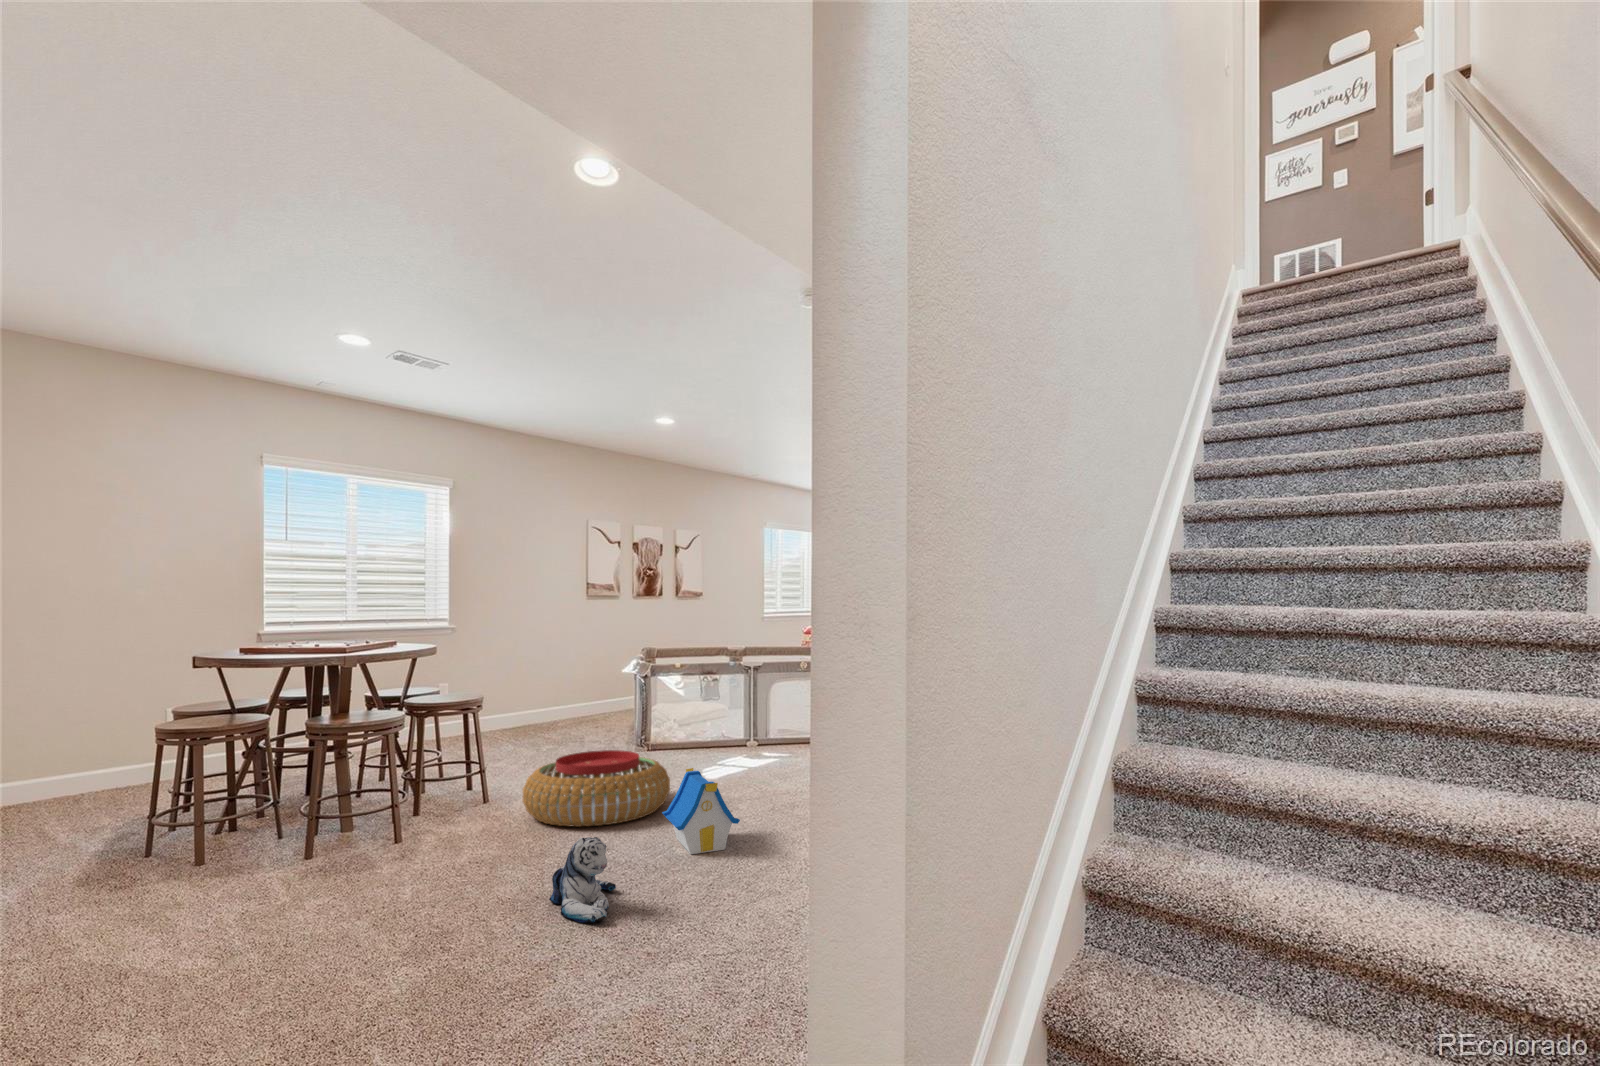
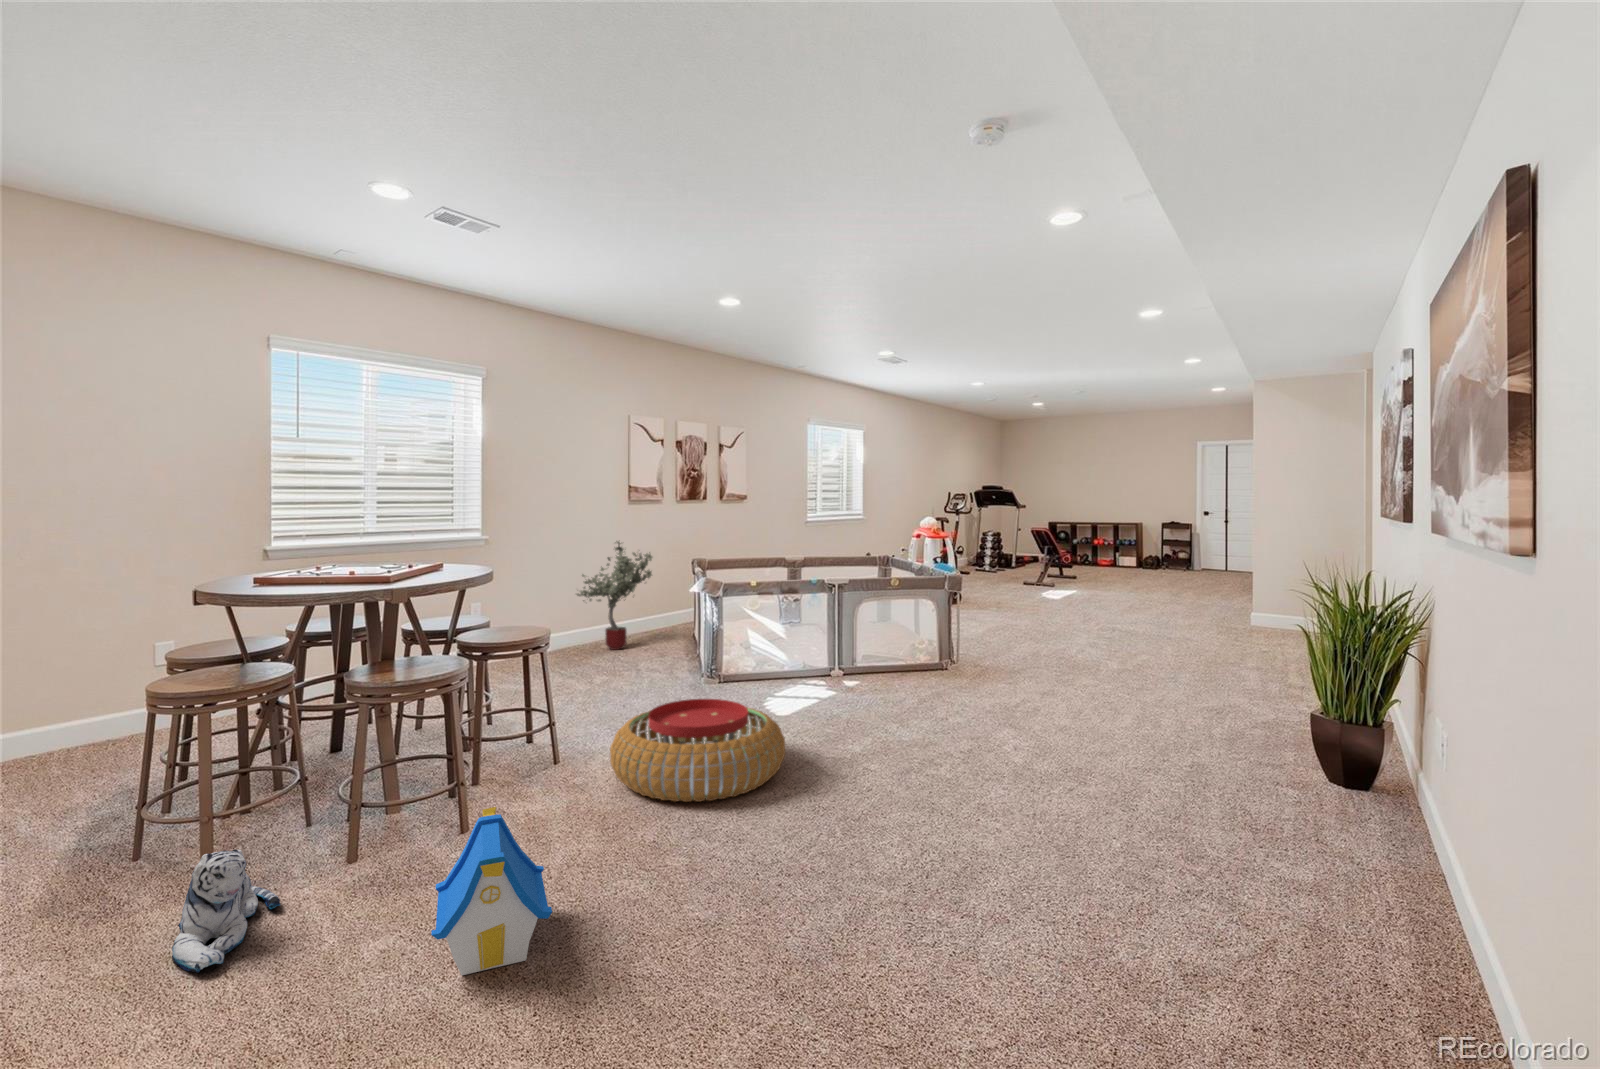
potted tree: none [530,631,604,732] -> present [576,540,652,650]
toy house: present [662,768,740,854] -> present [431,807,552,975]
plush toy: present [549,837,616,923] -> present [172,849,280,973]

